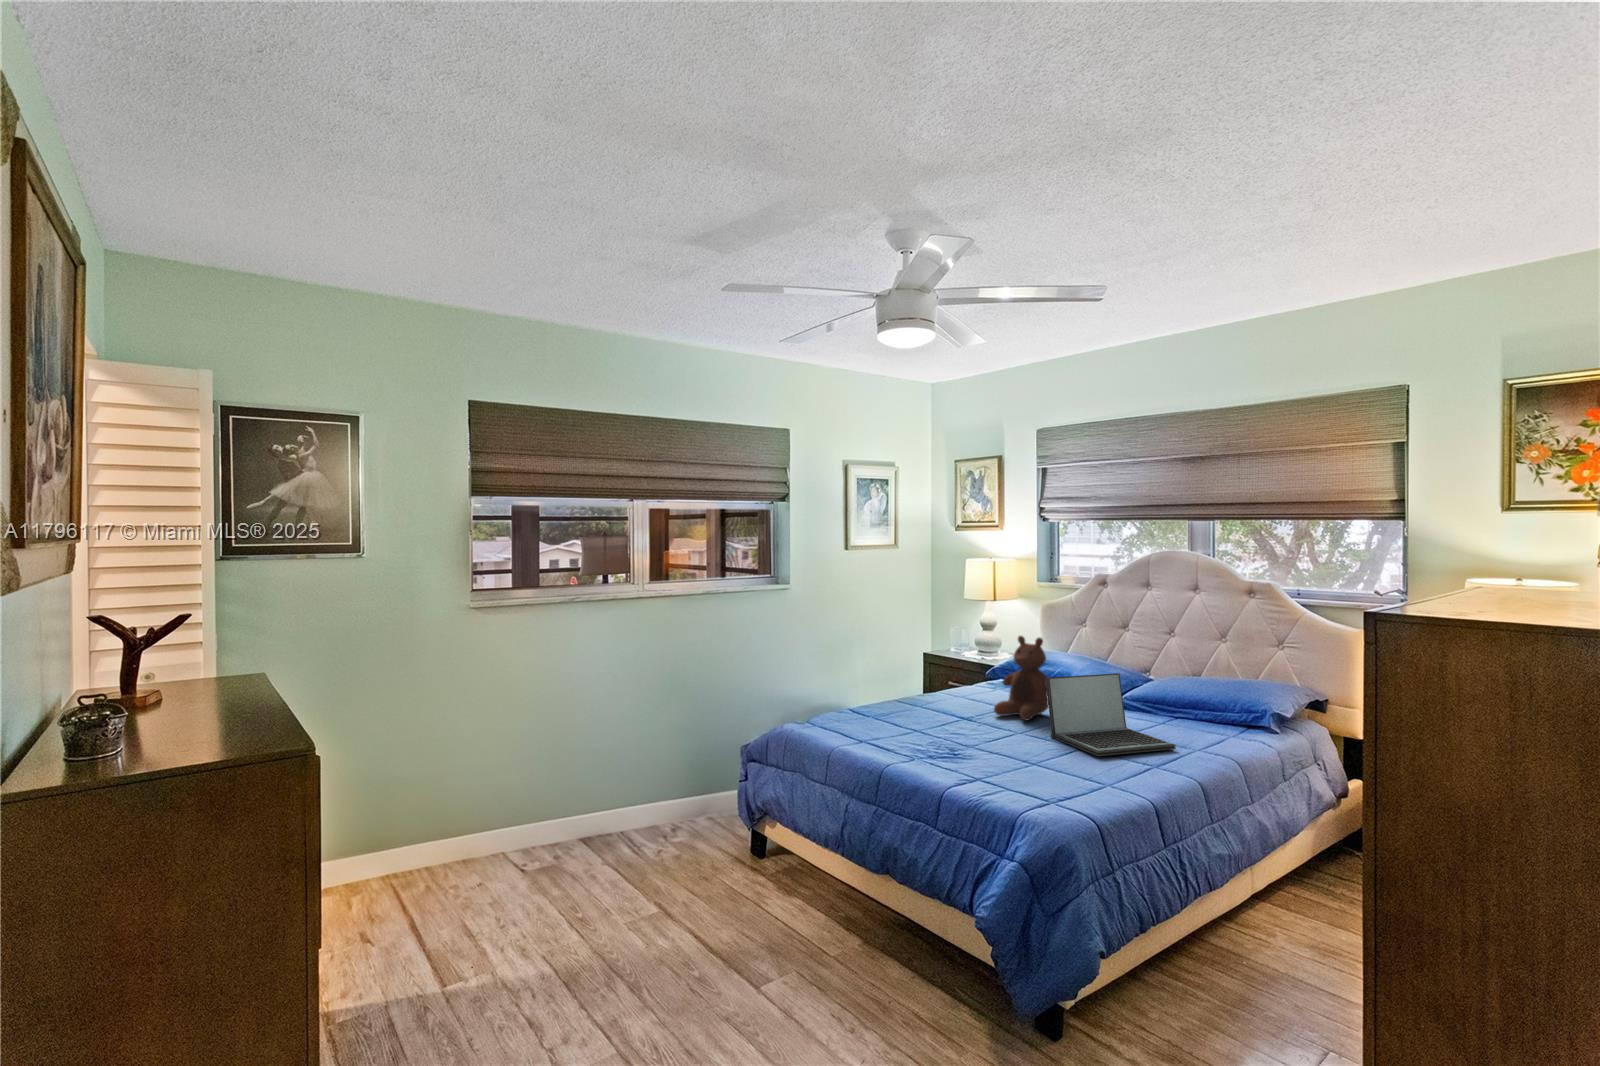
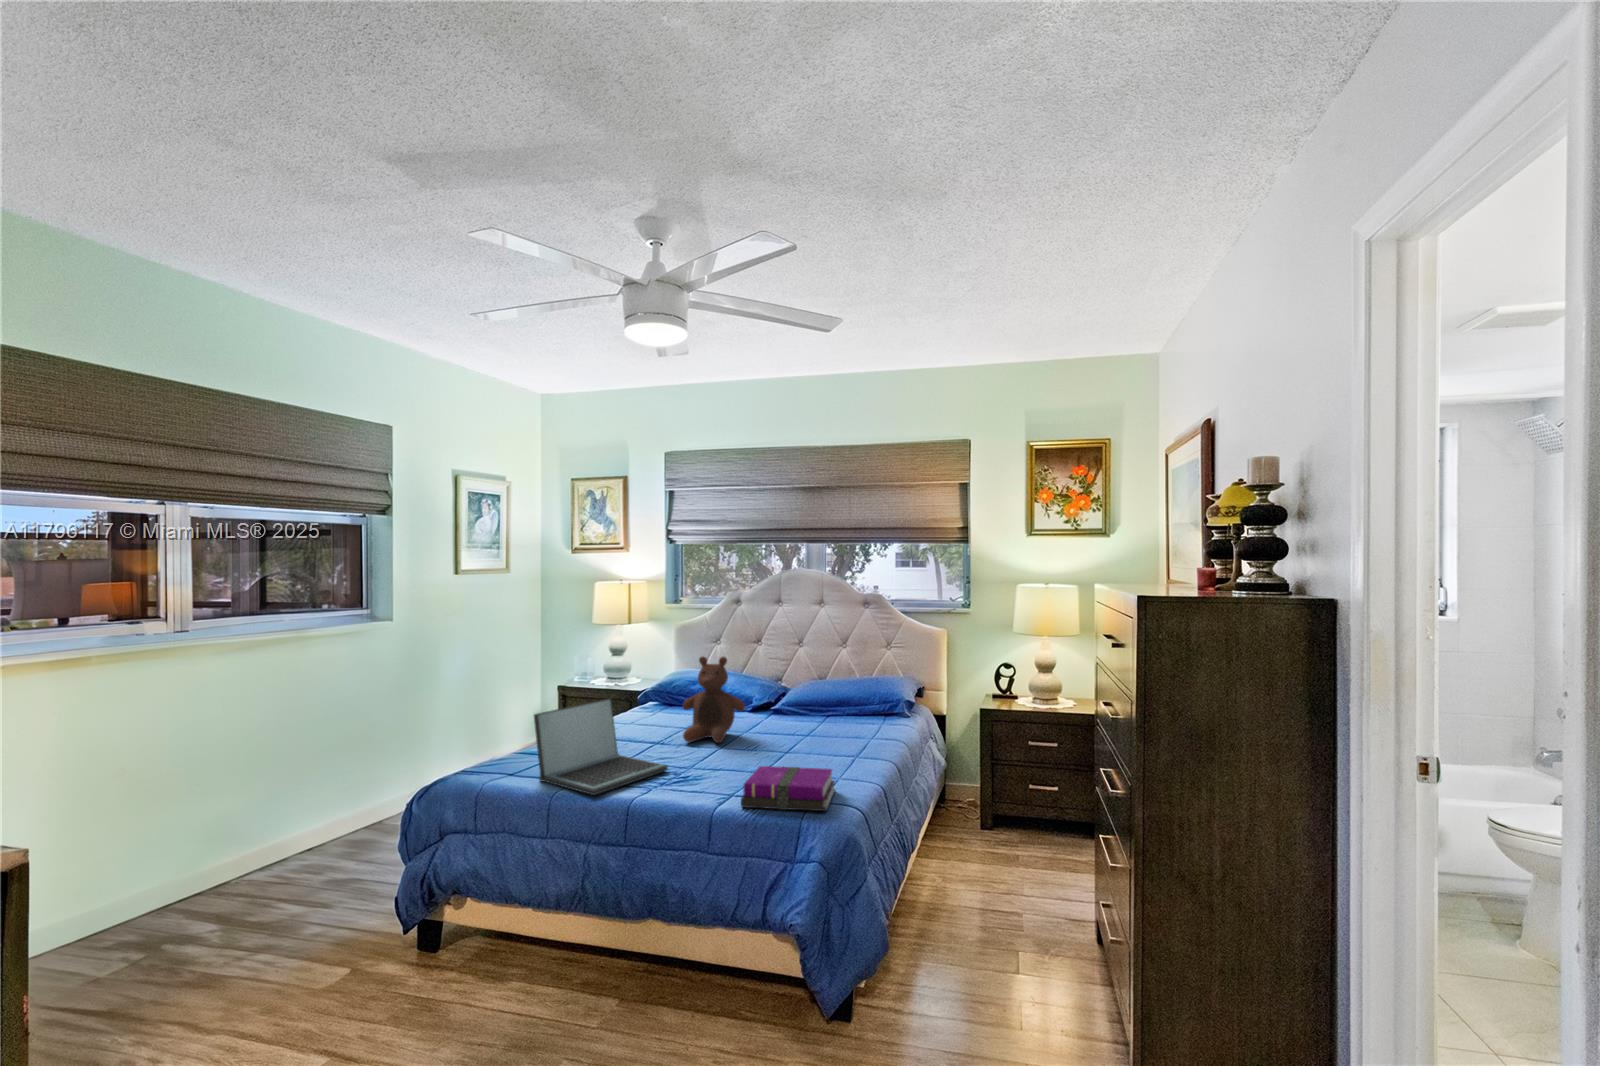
laptop: present [1046,673,1176,756] -> present [534,699,668,795]
notebook: none [984,741,1091,790] -> present [741,766,835,811]

